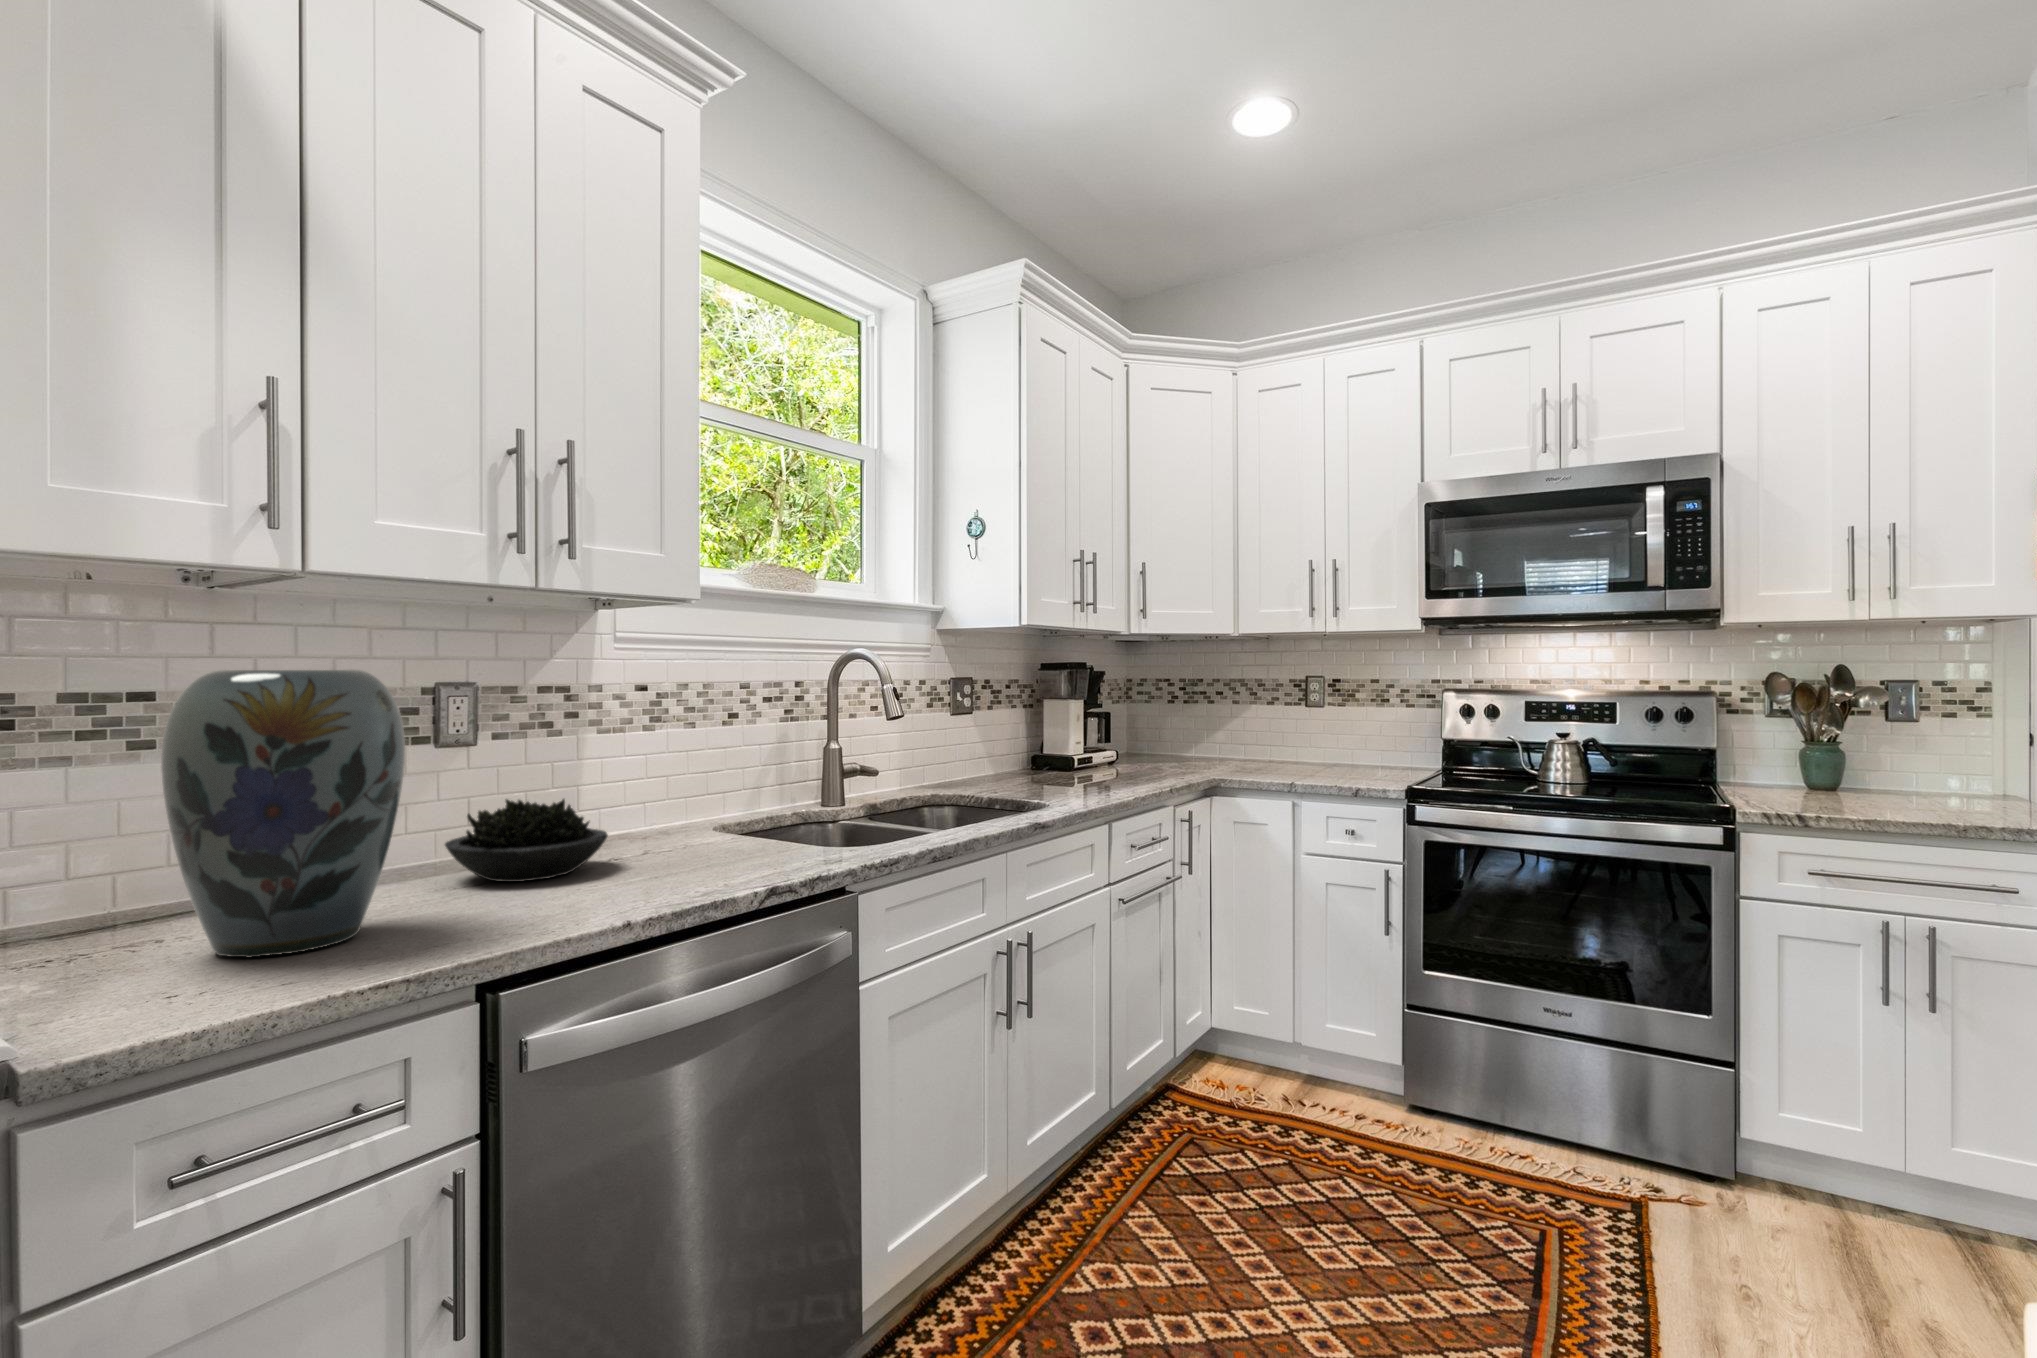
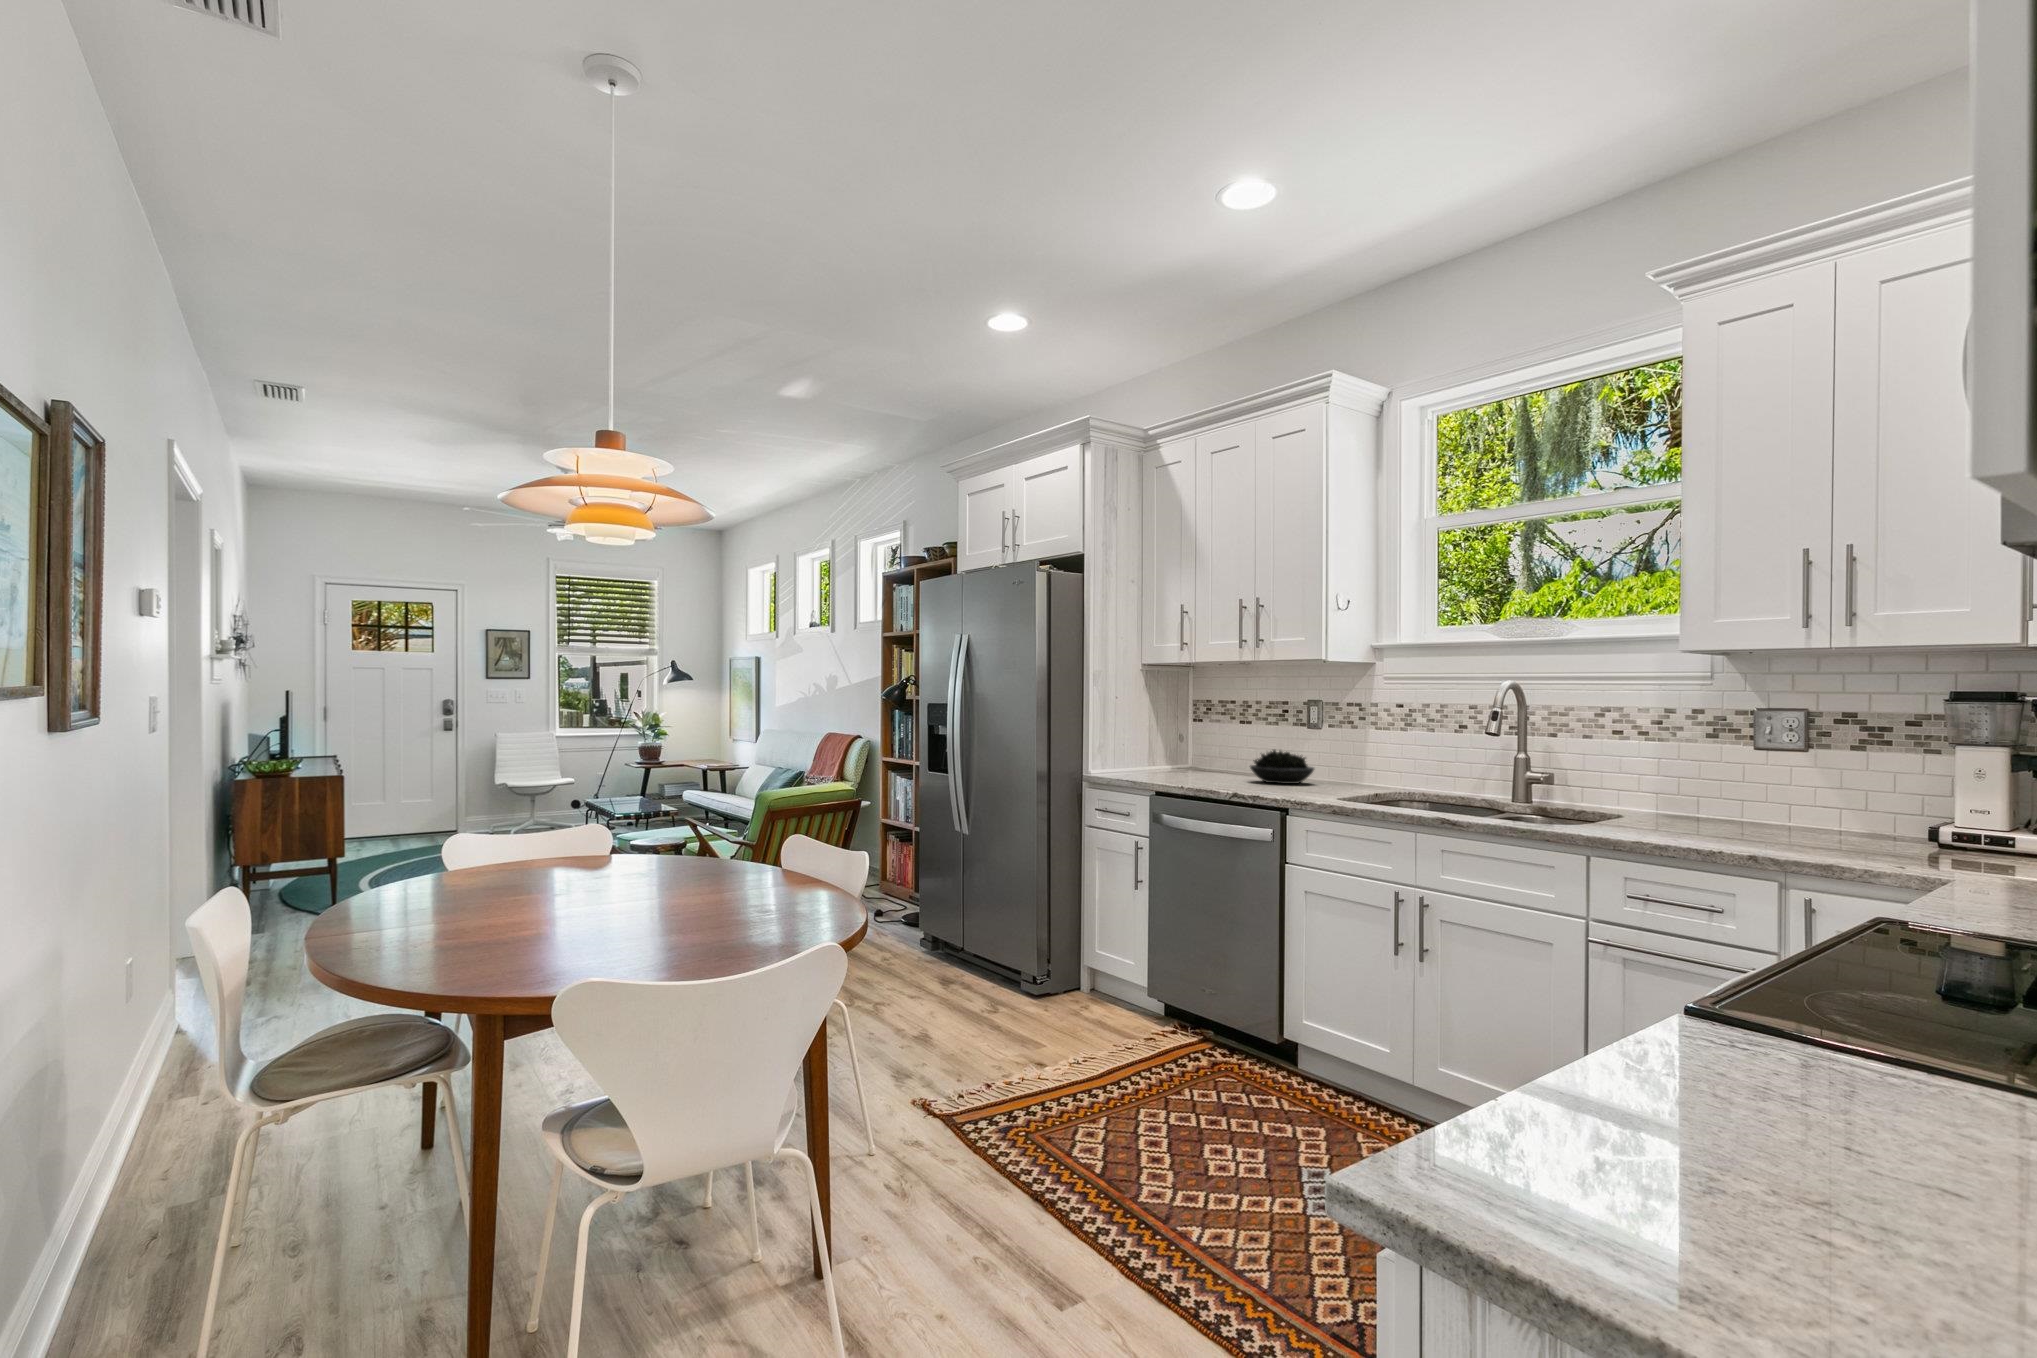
vase: present [161,670,405,958] -> none [1150,693,1210,777]

